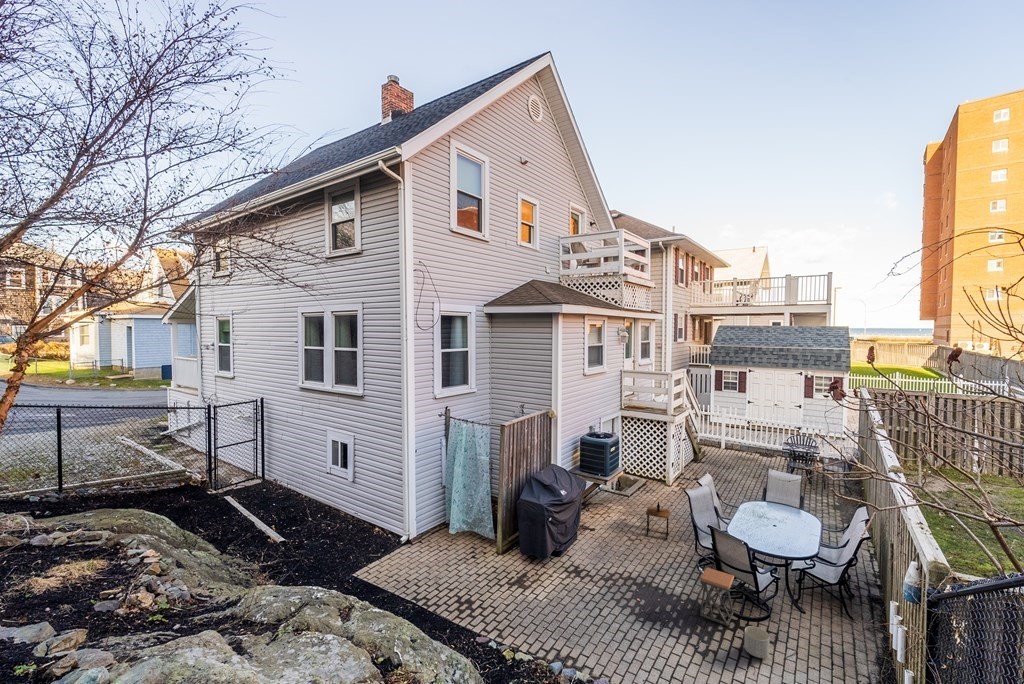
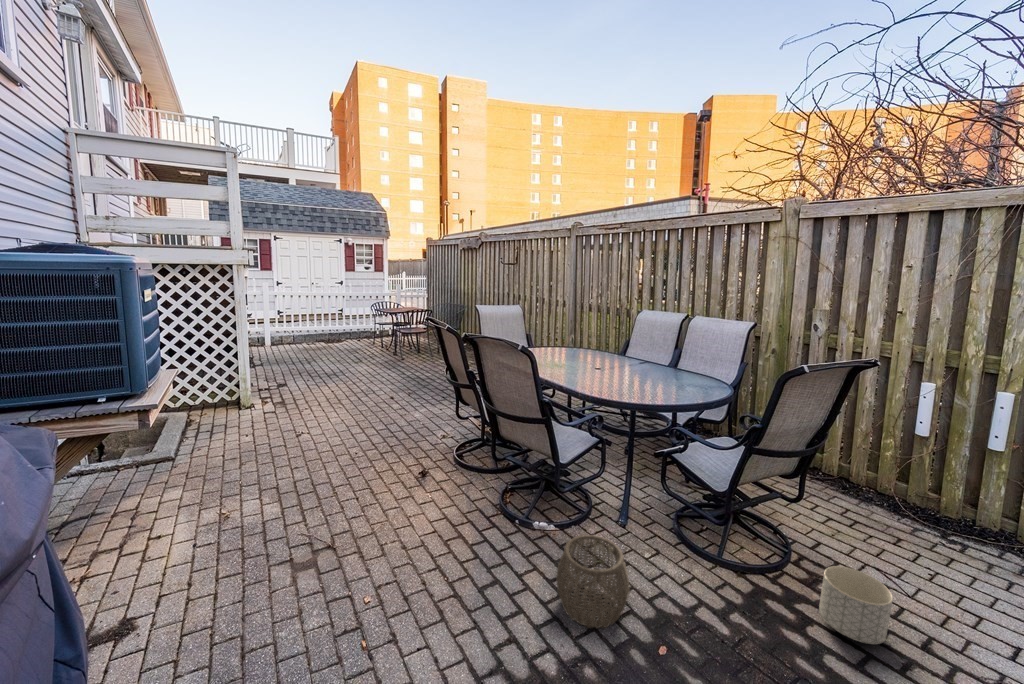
side table: present [646,502,670,540] -> none [306,422,383,528]
woven basket: none [672,566,698,597] -> present [556,535,629,628]
stool: present [700,568,734,626] -> none [646,490,758,645]

